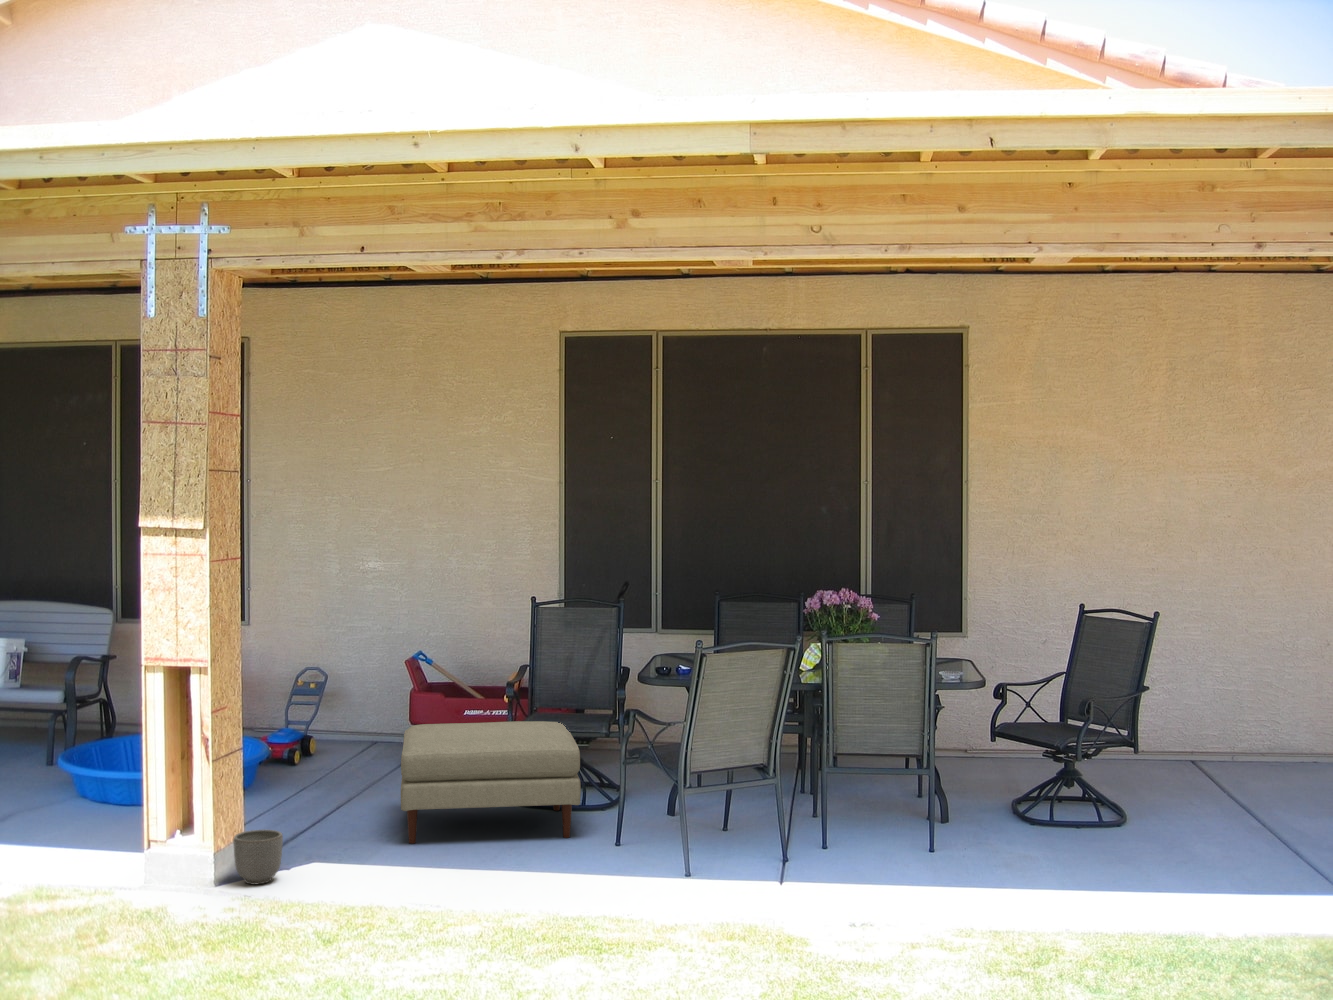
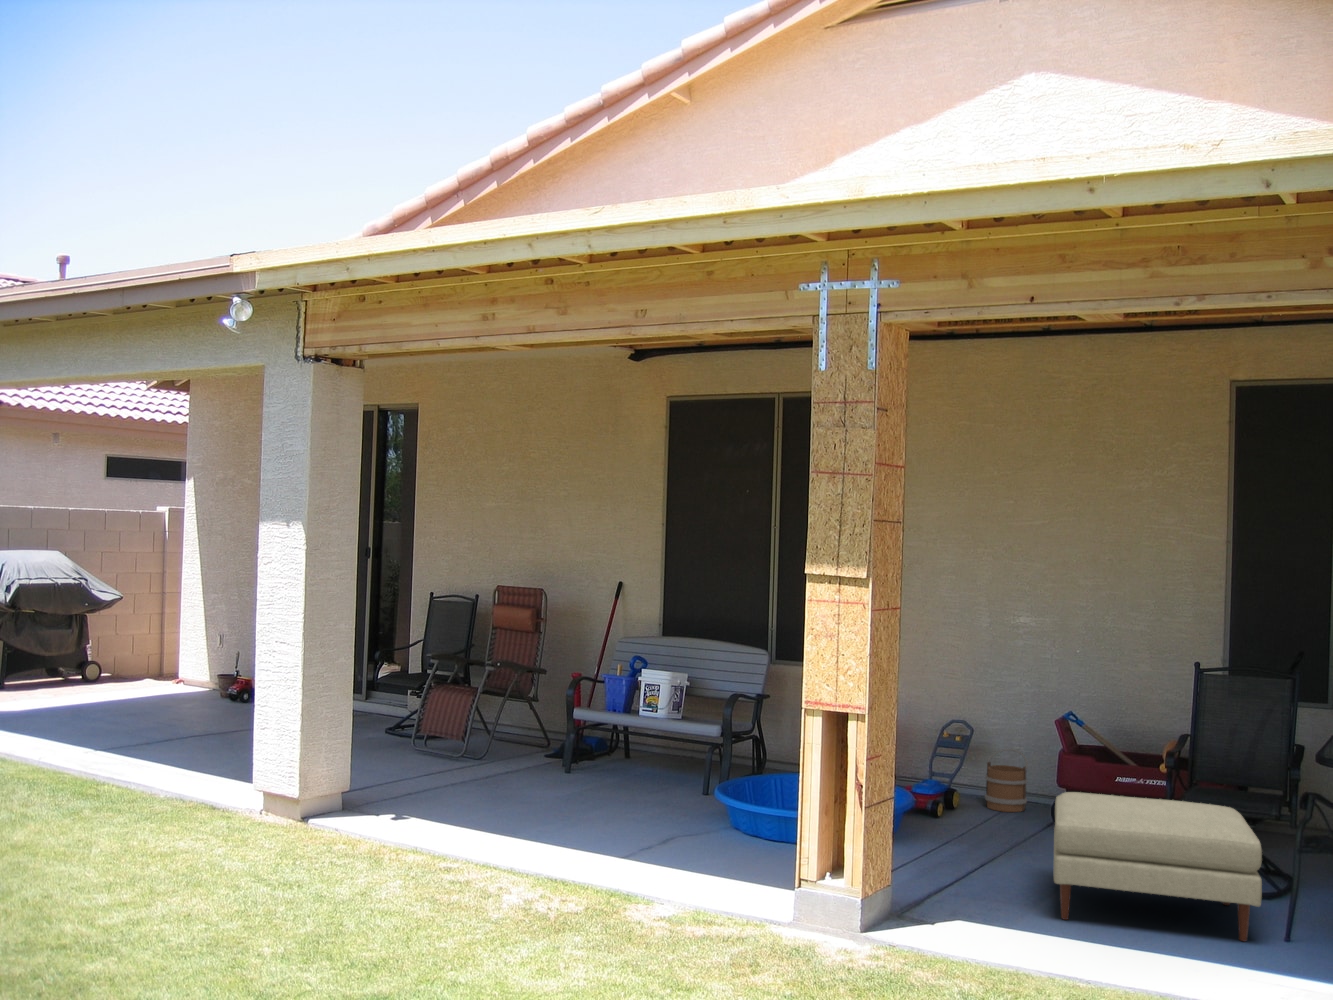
bucket: none [342,692,384,755] -> present [985,749,1028,812]
planter: present [233,830,283,884] -> none [884,883,932,940]

